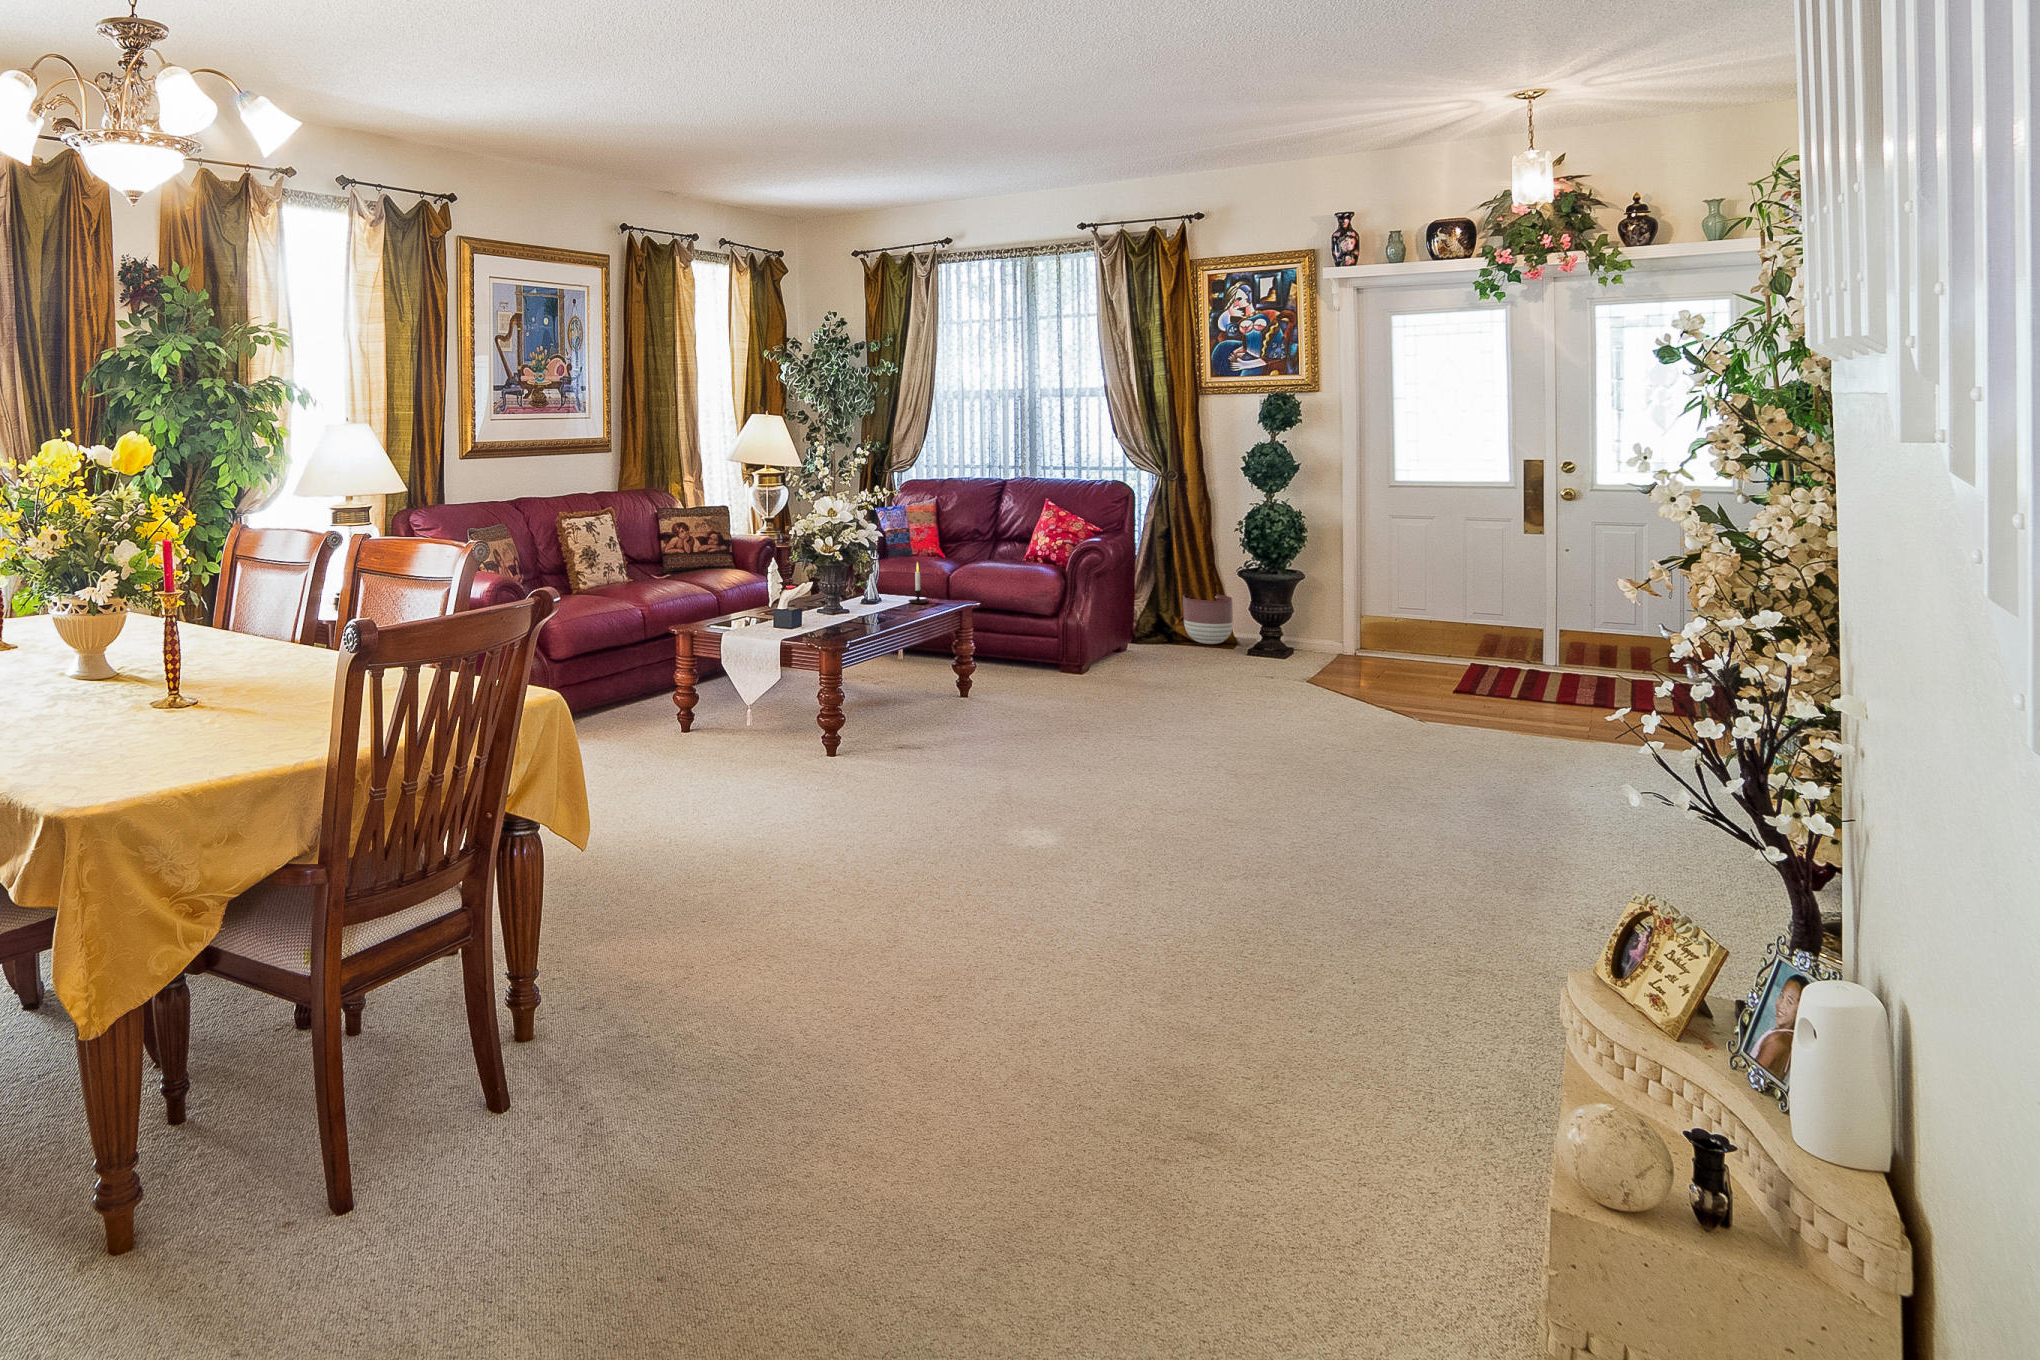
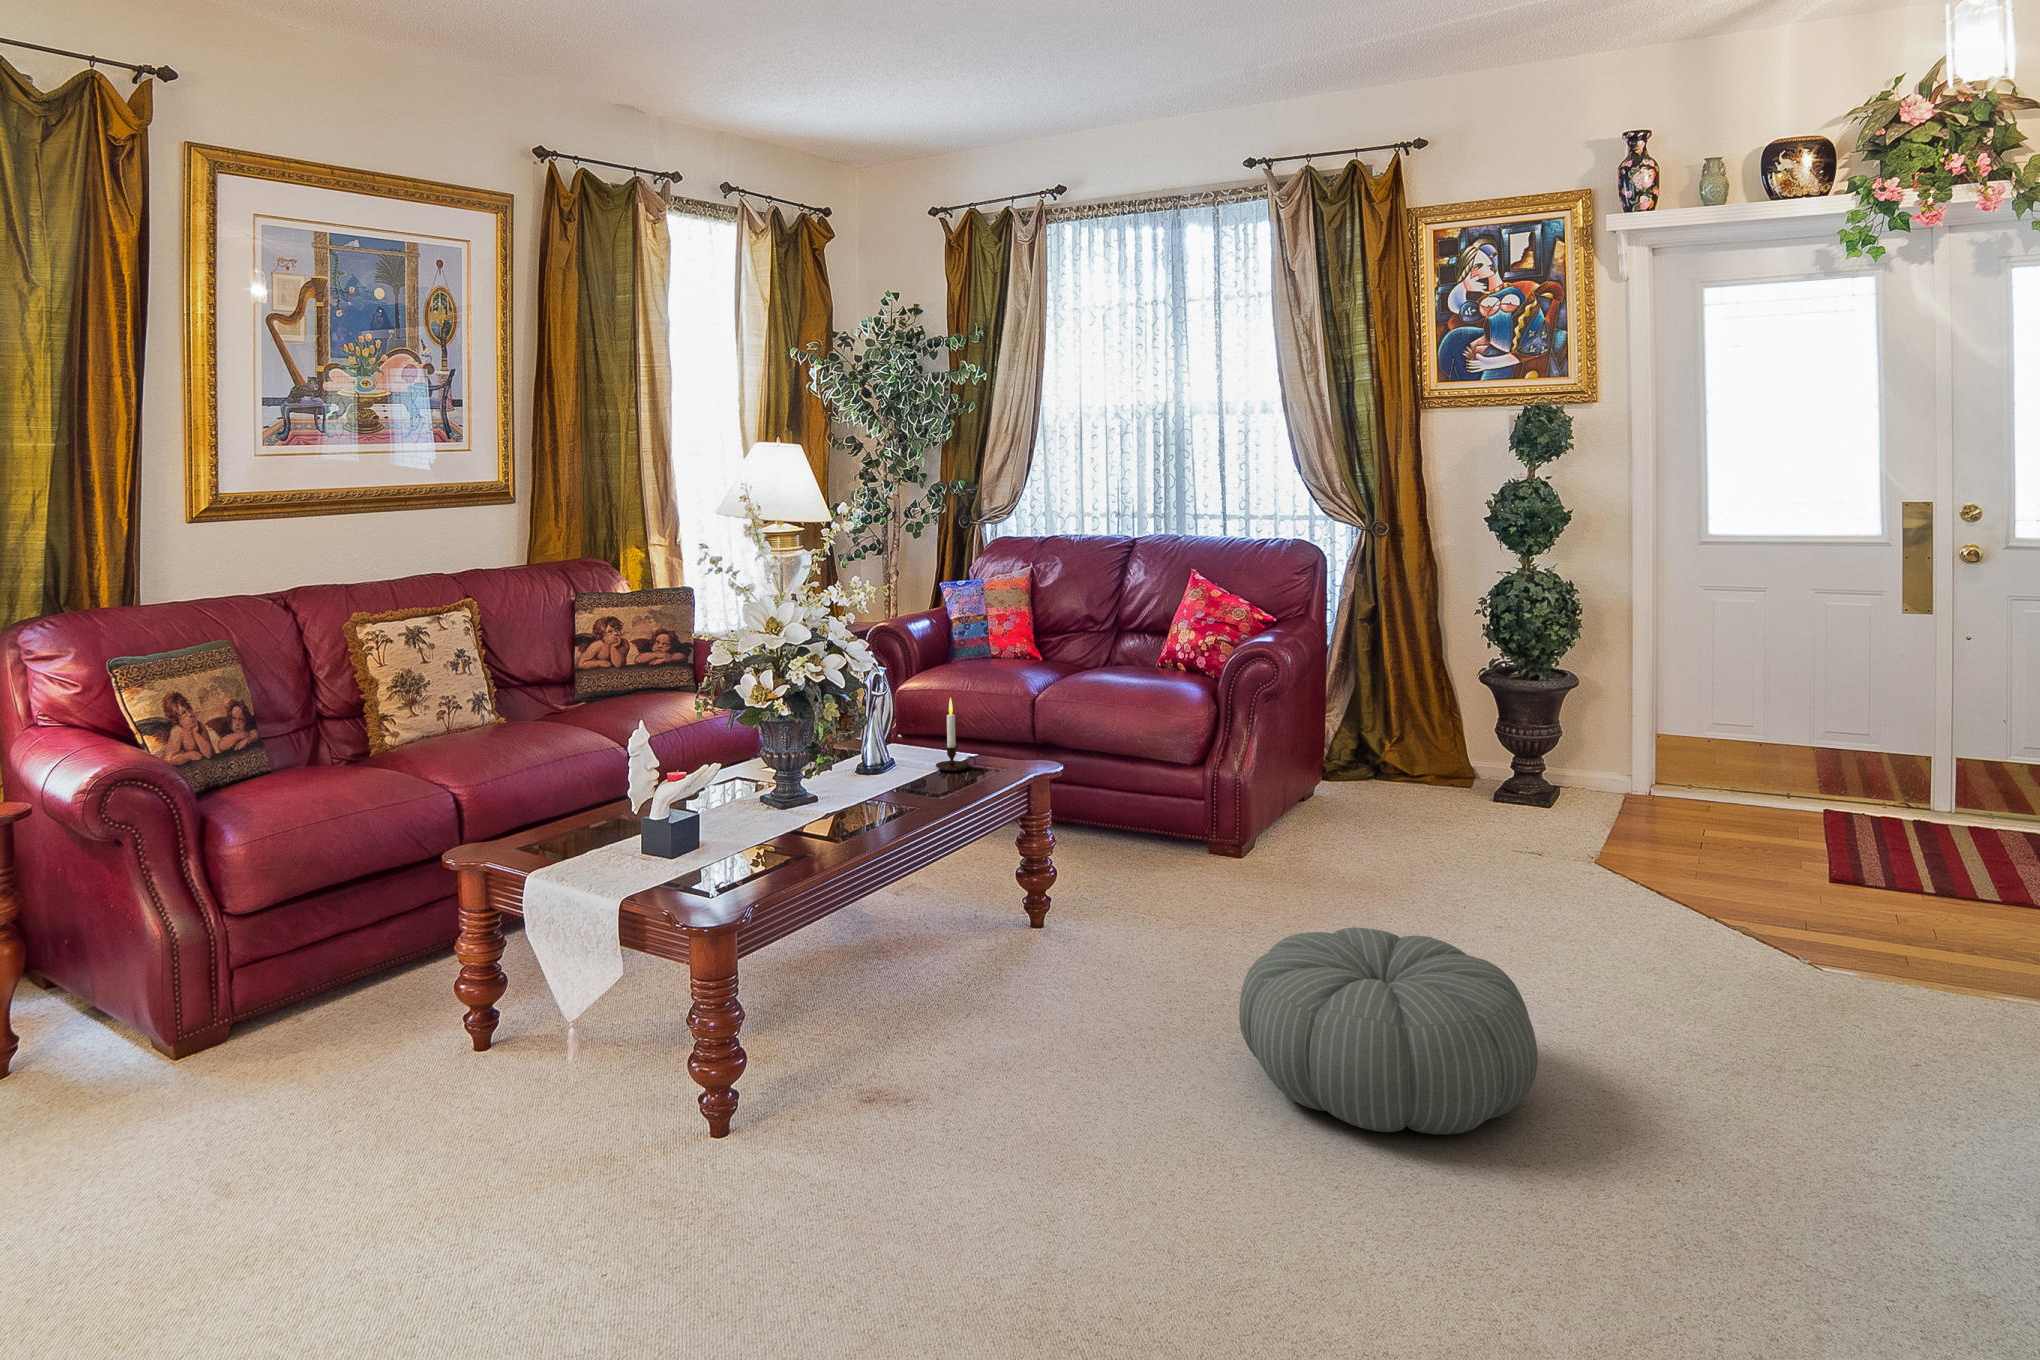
planter: present [1183,595,1233,644] -> none [1398,712,1473,793]
pouf: none [1098,677,1259,765] -> present [1239,927,1538,1134]

